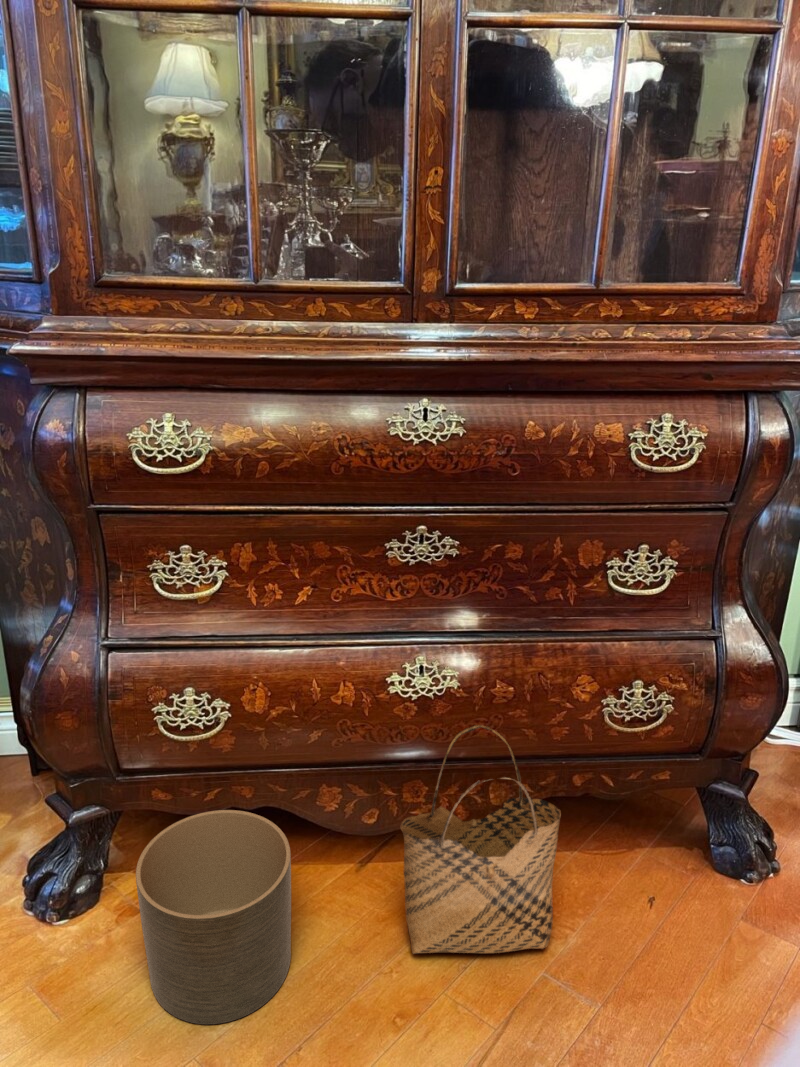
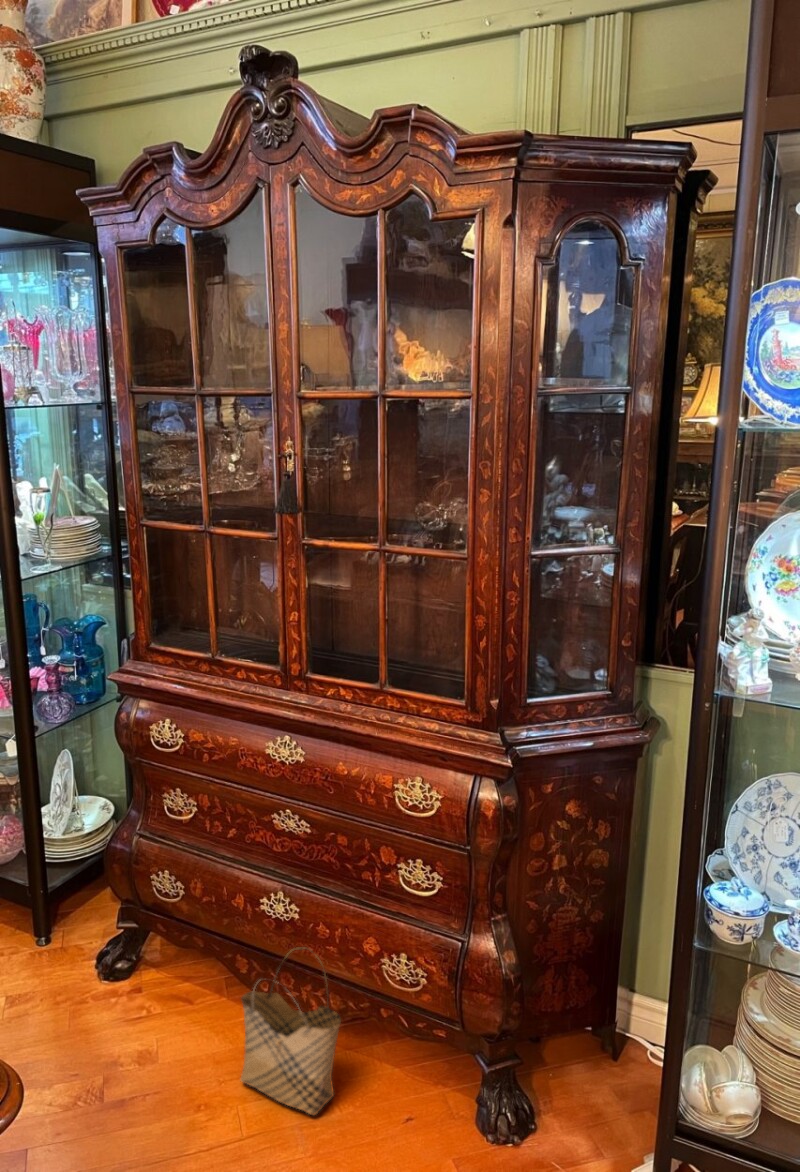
planter: present [136,810,291,1024] -> none [103,946,193,1071]

